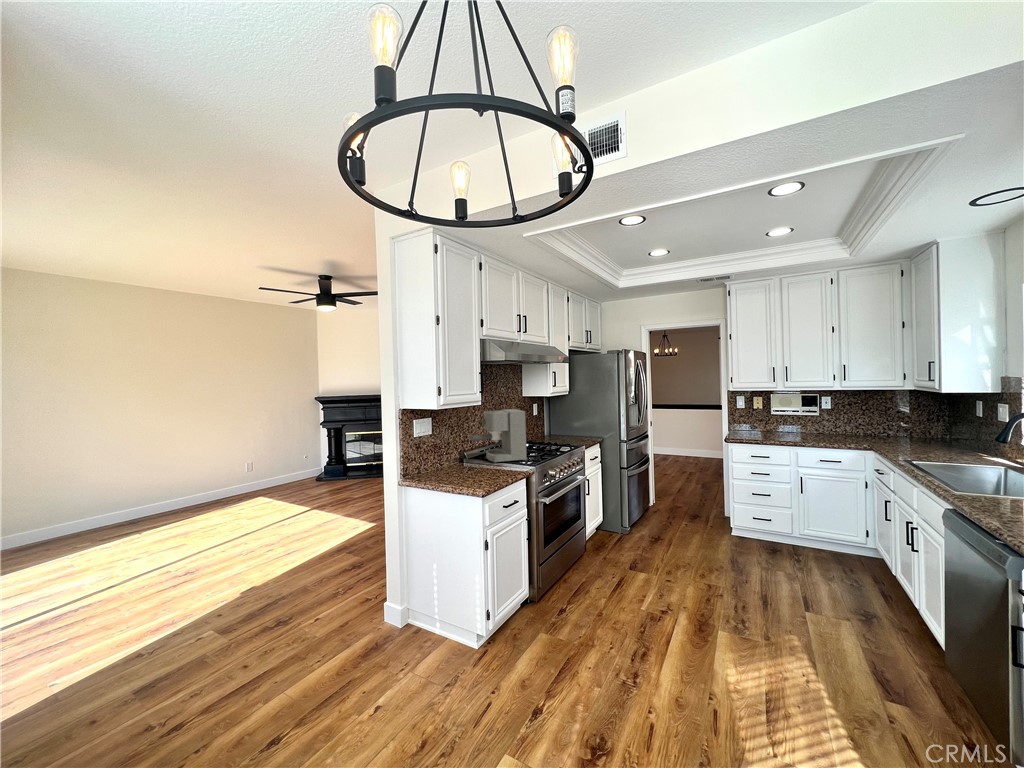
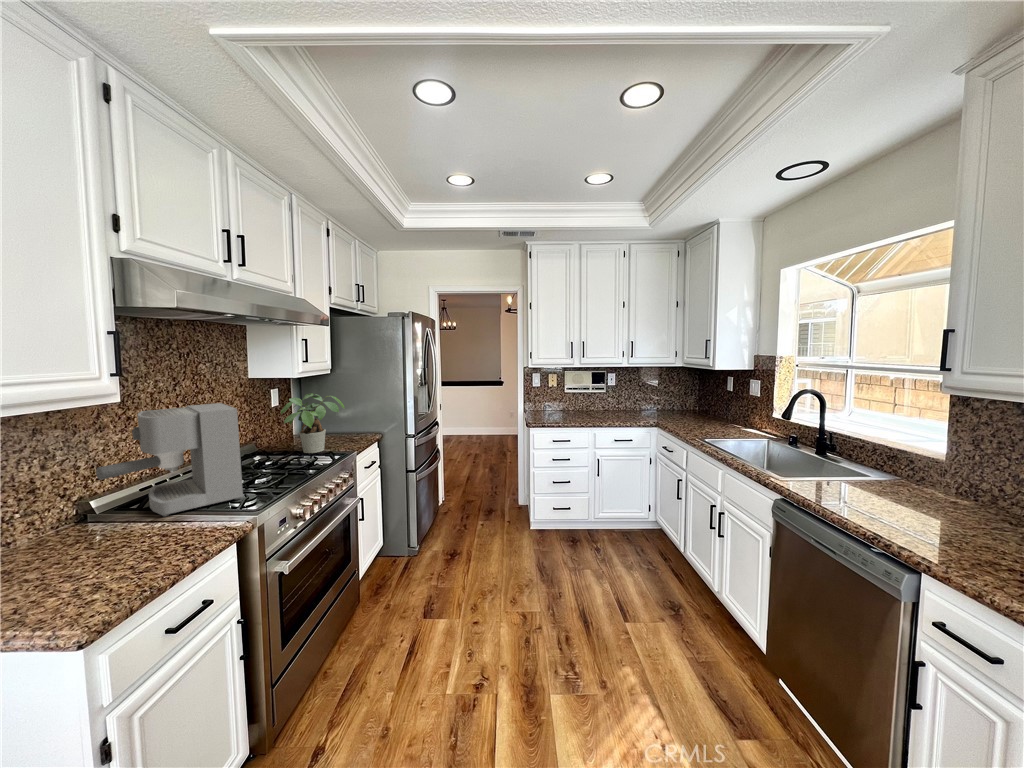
potted plant: none [540,407,577,445] -> present [281,393,345,453]

